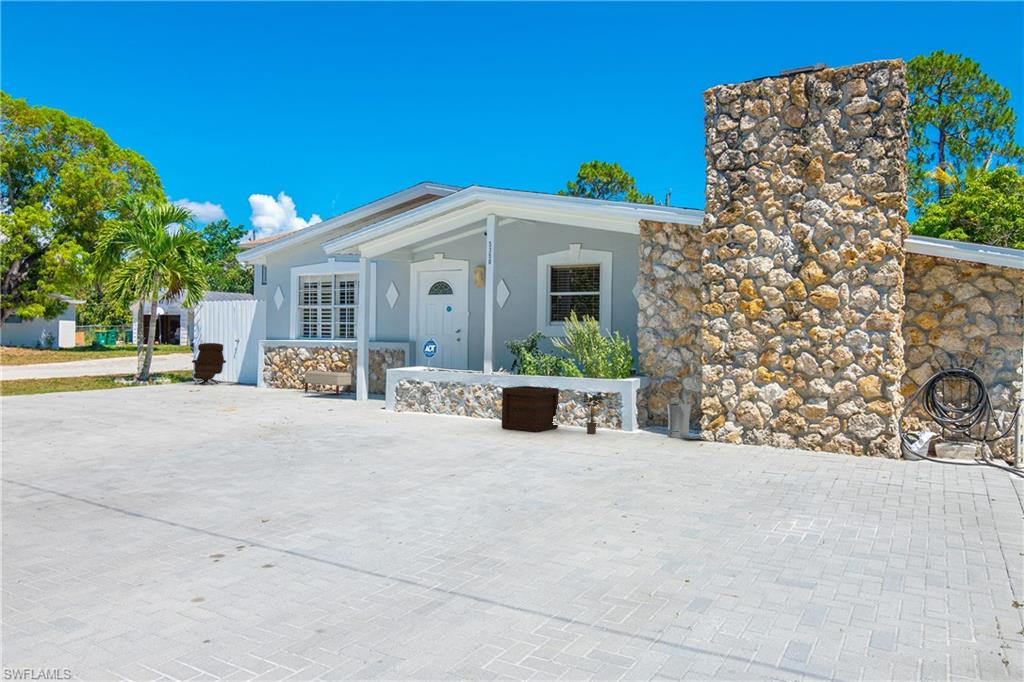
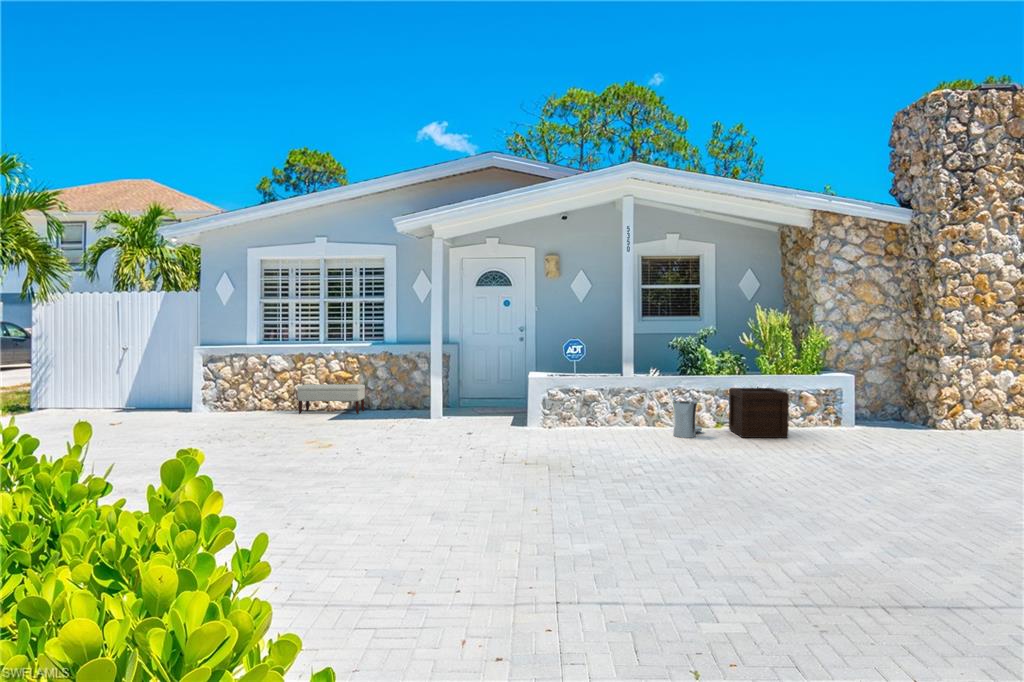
lounge chair: present [192,343,226,385] -> none [61,355,115,417]
potted plant: present [582,392,604,434] -> none [811,389,841,433]
trash can: present [667,403,706,439] -> present [672,401,702,438]

